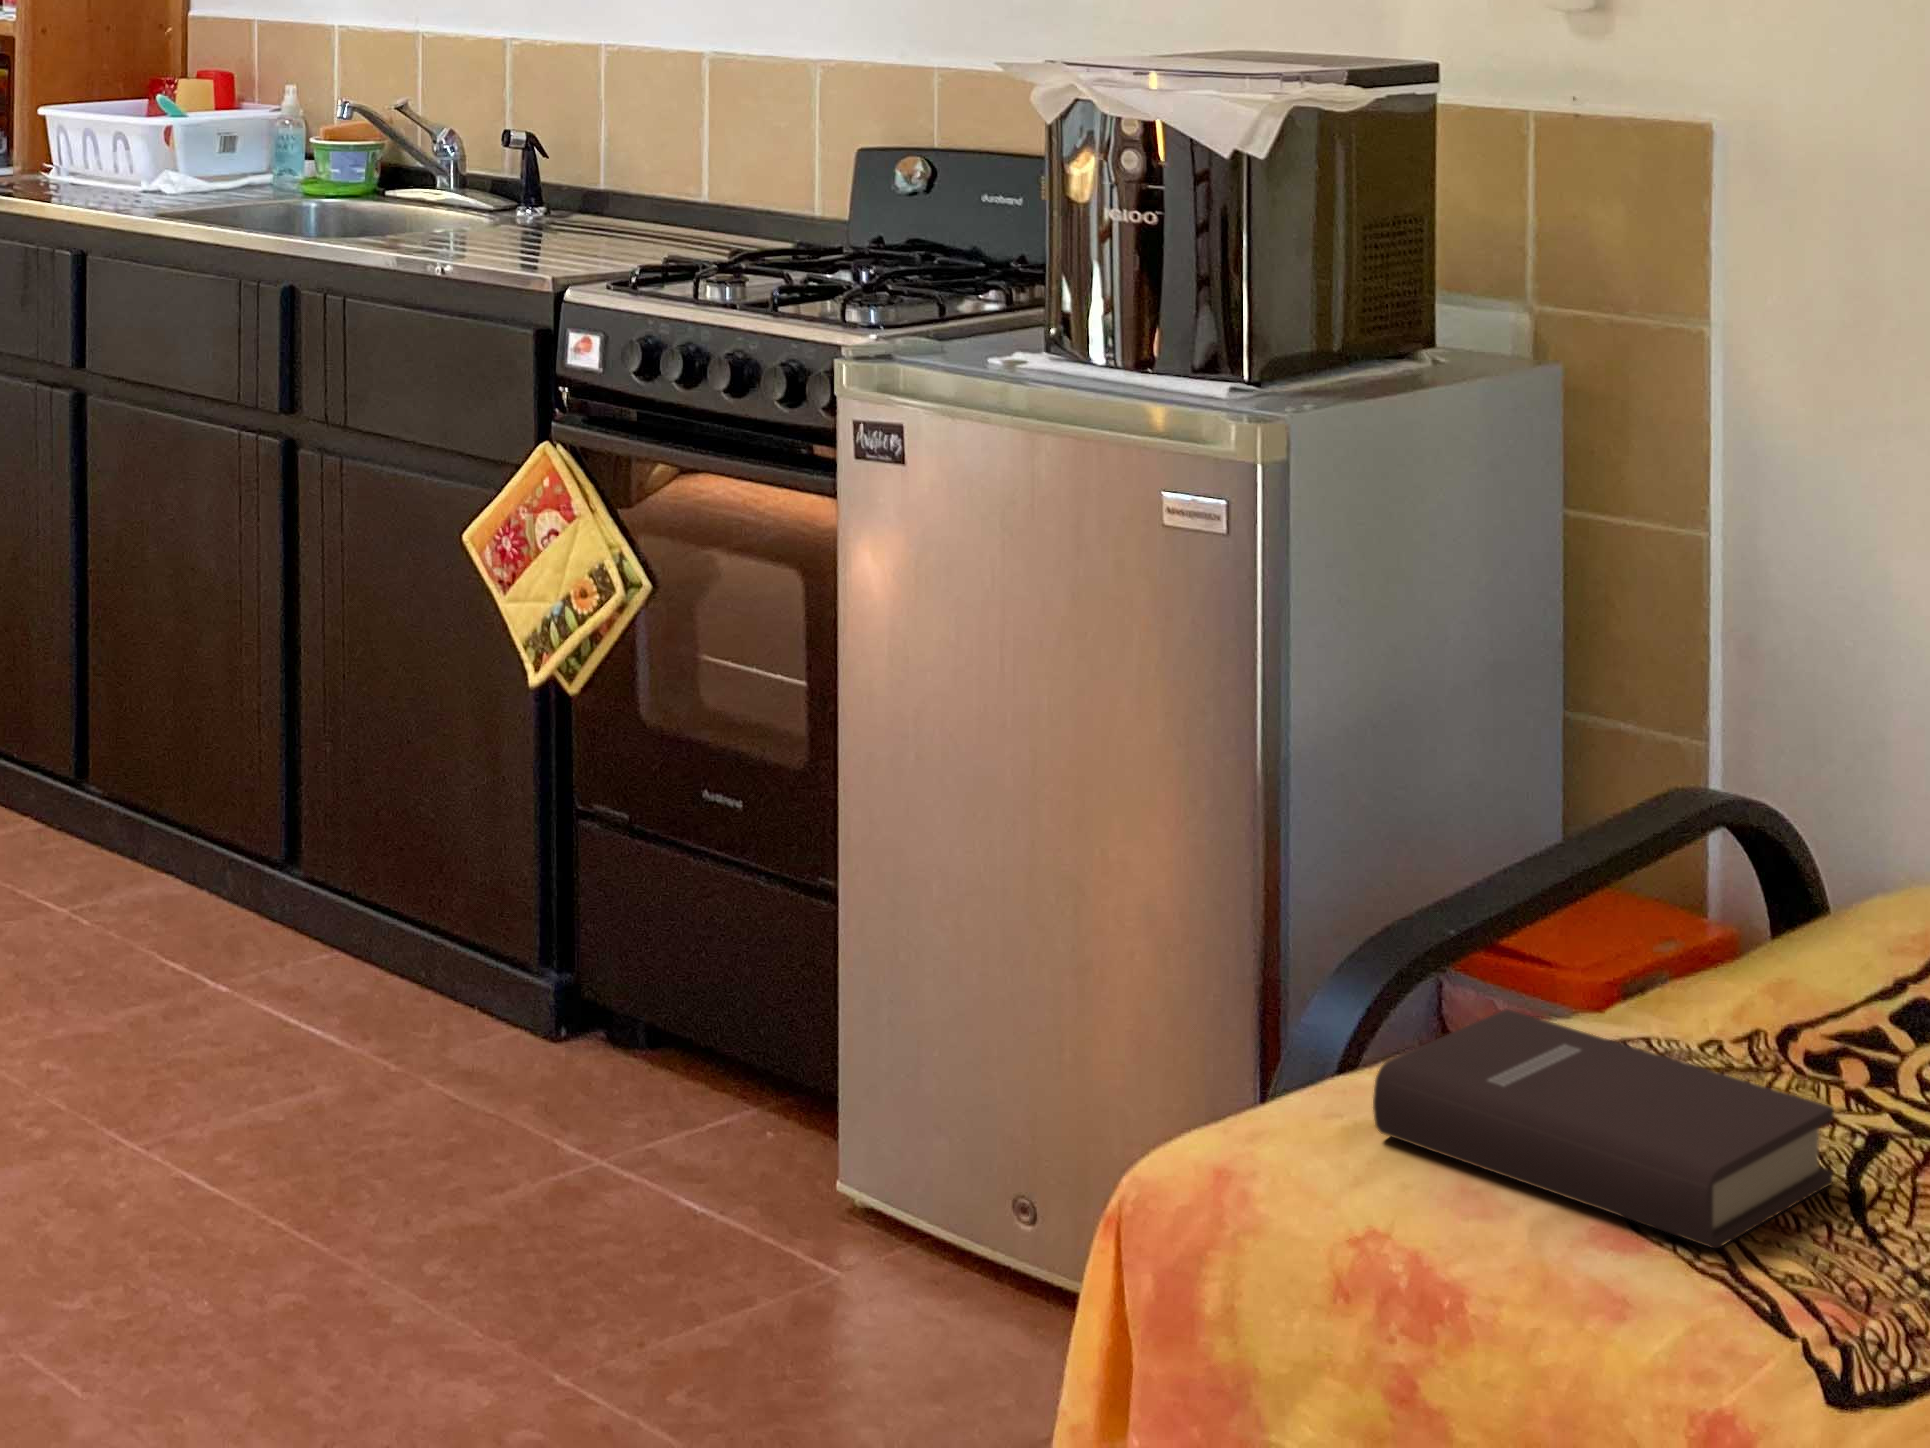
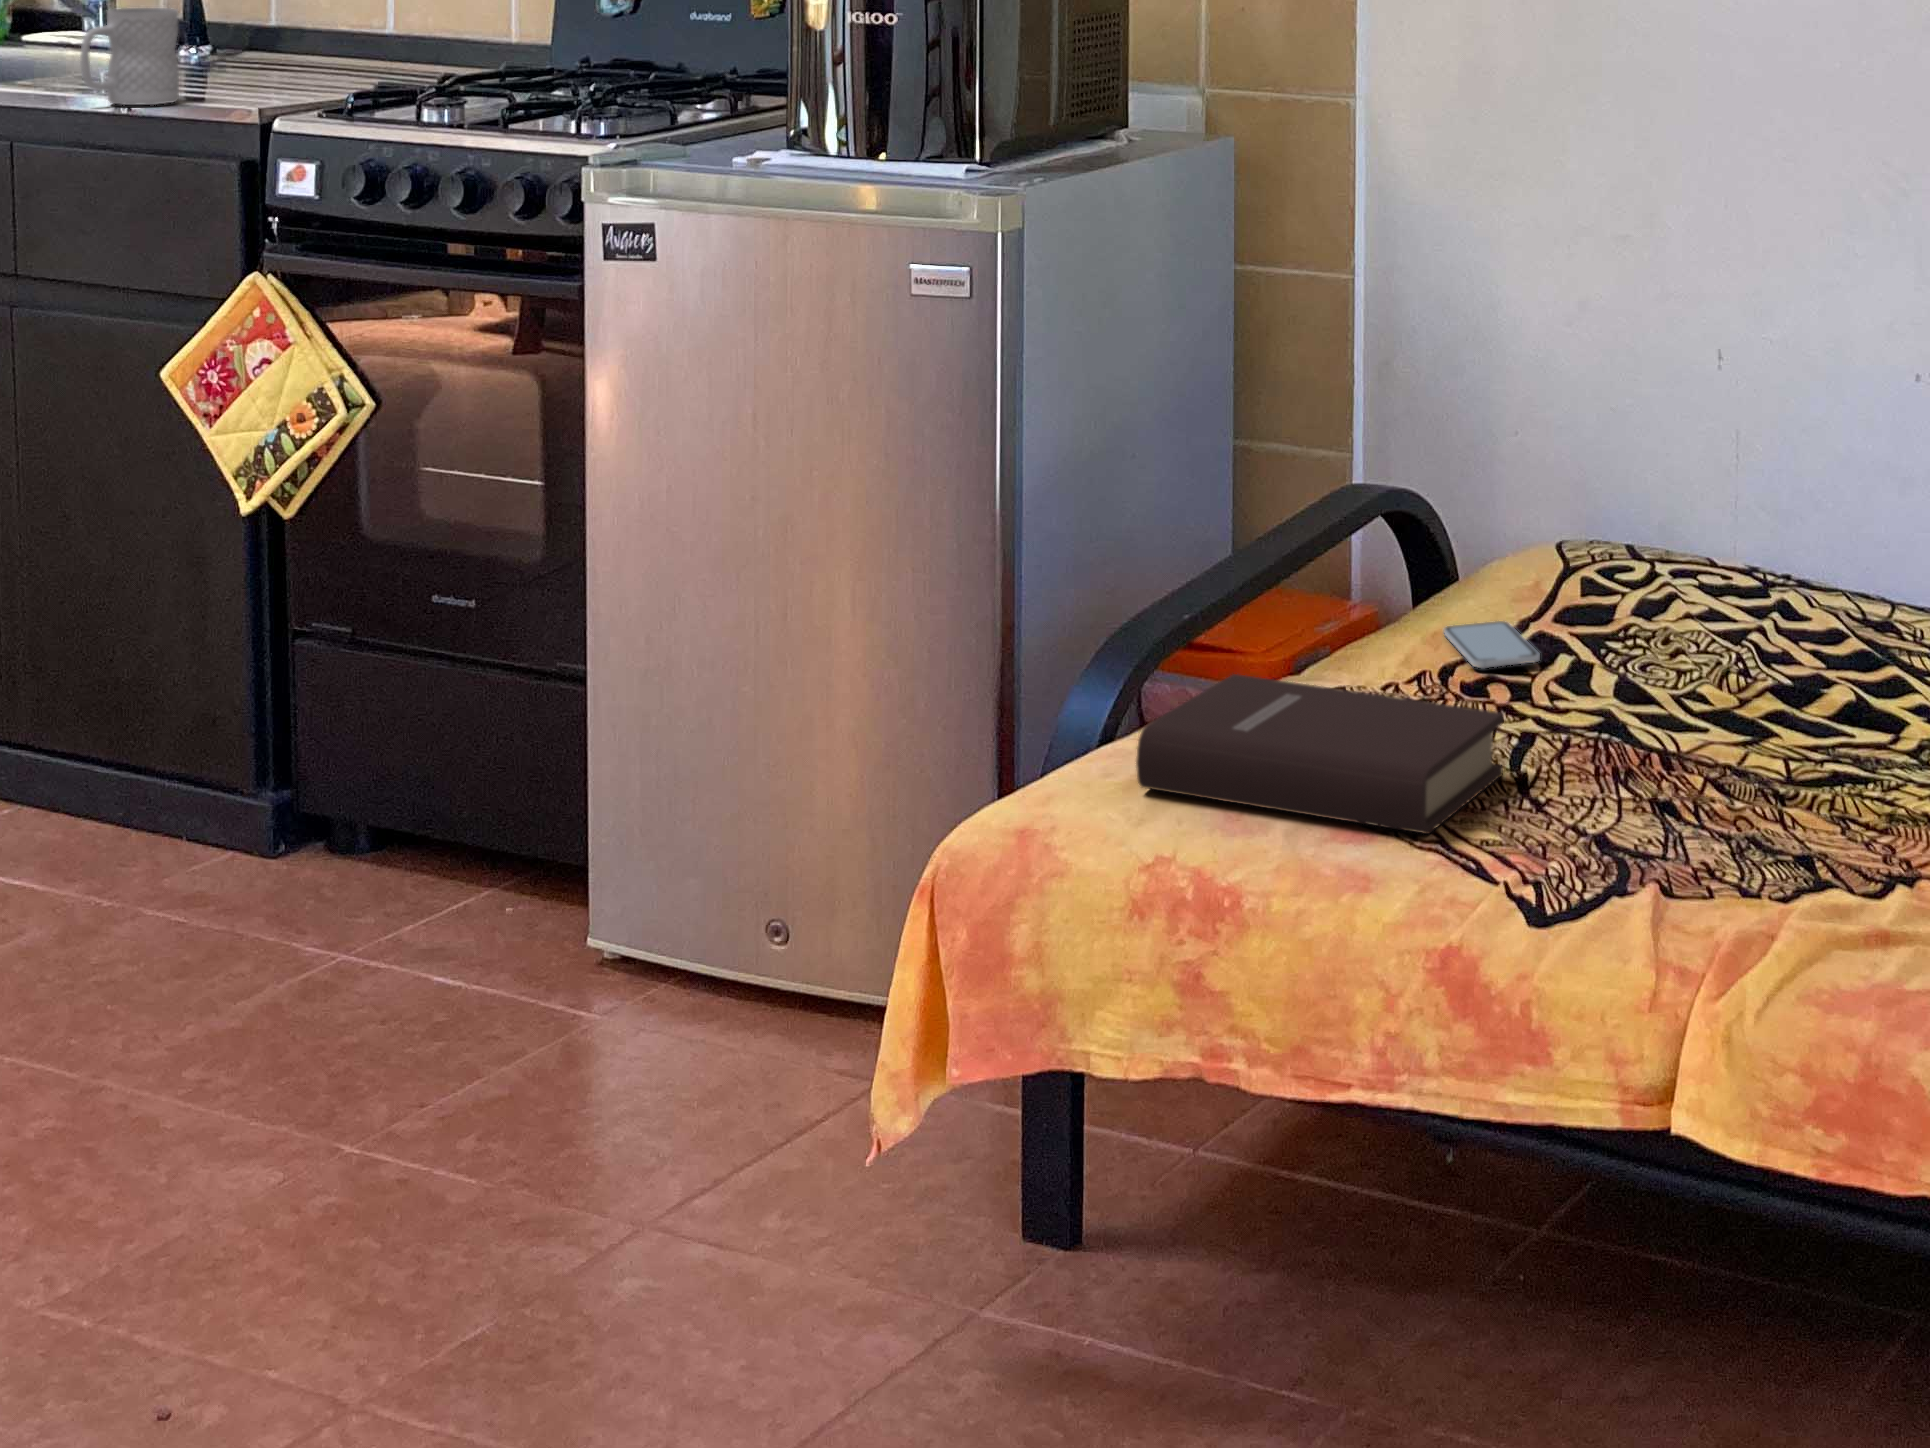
mug: none [400,178,490,274] -> present [80,8,179,105]
smartphone: none [1801,972,1918,1036] -> present [1444,621,1540,669]

